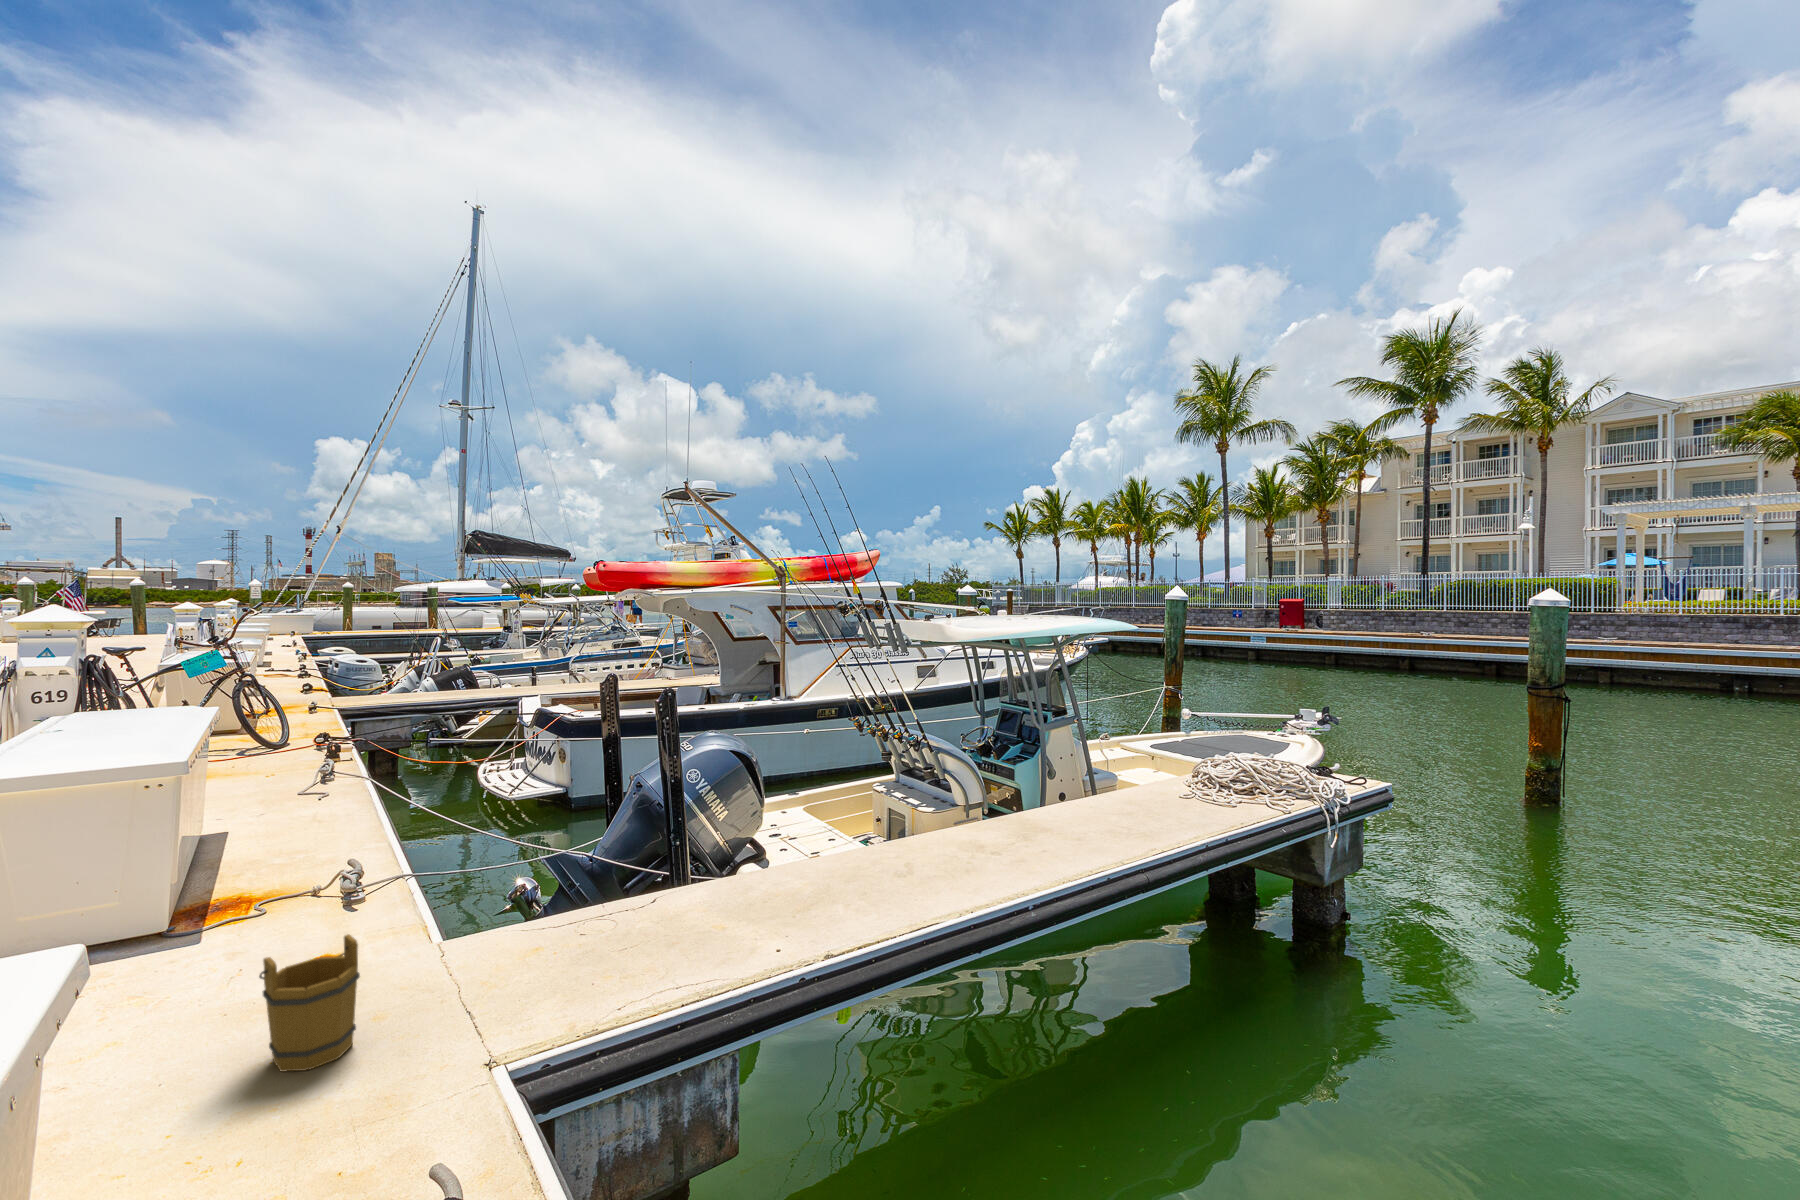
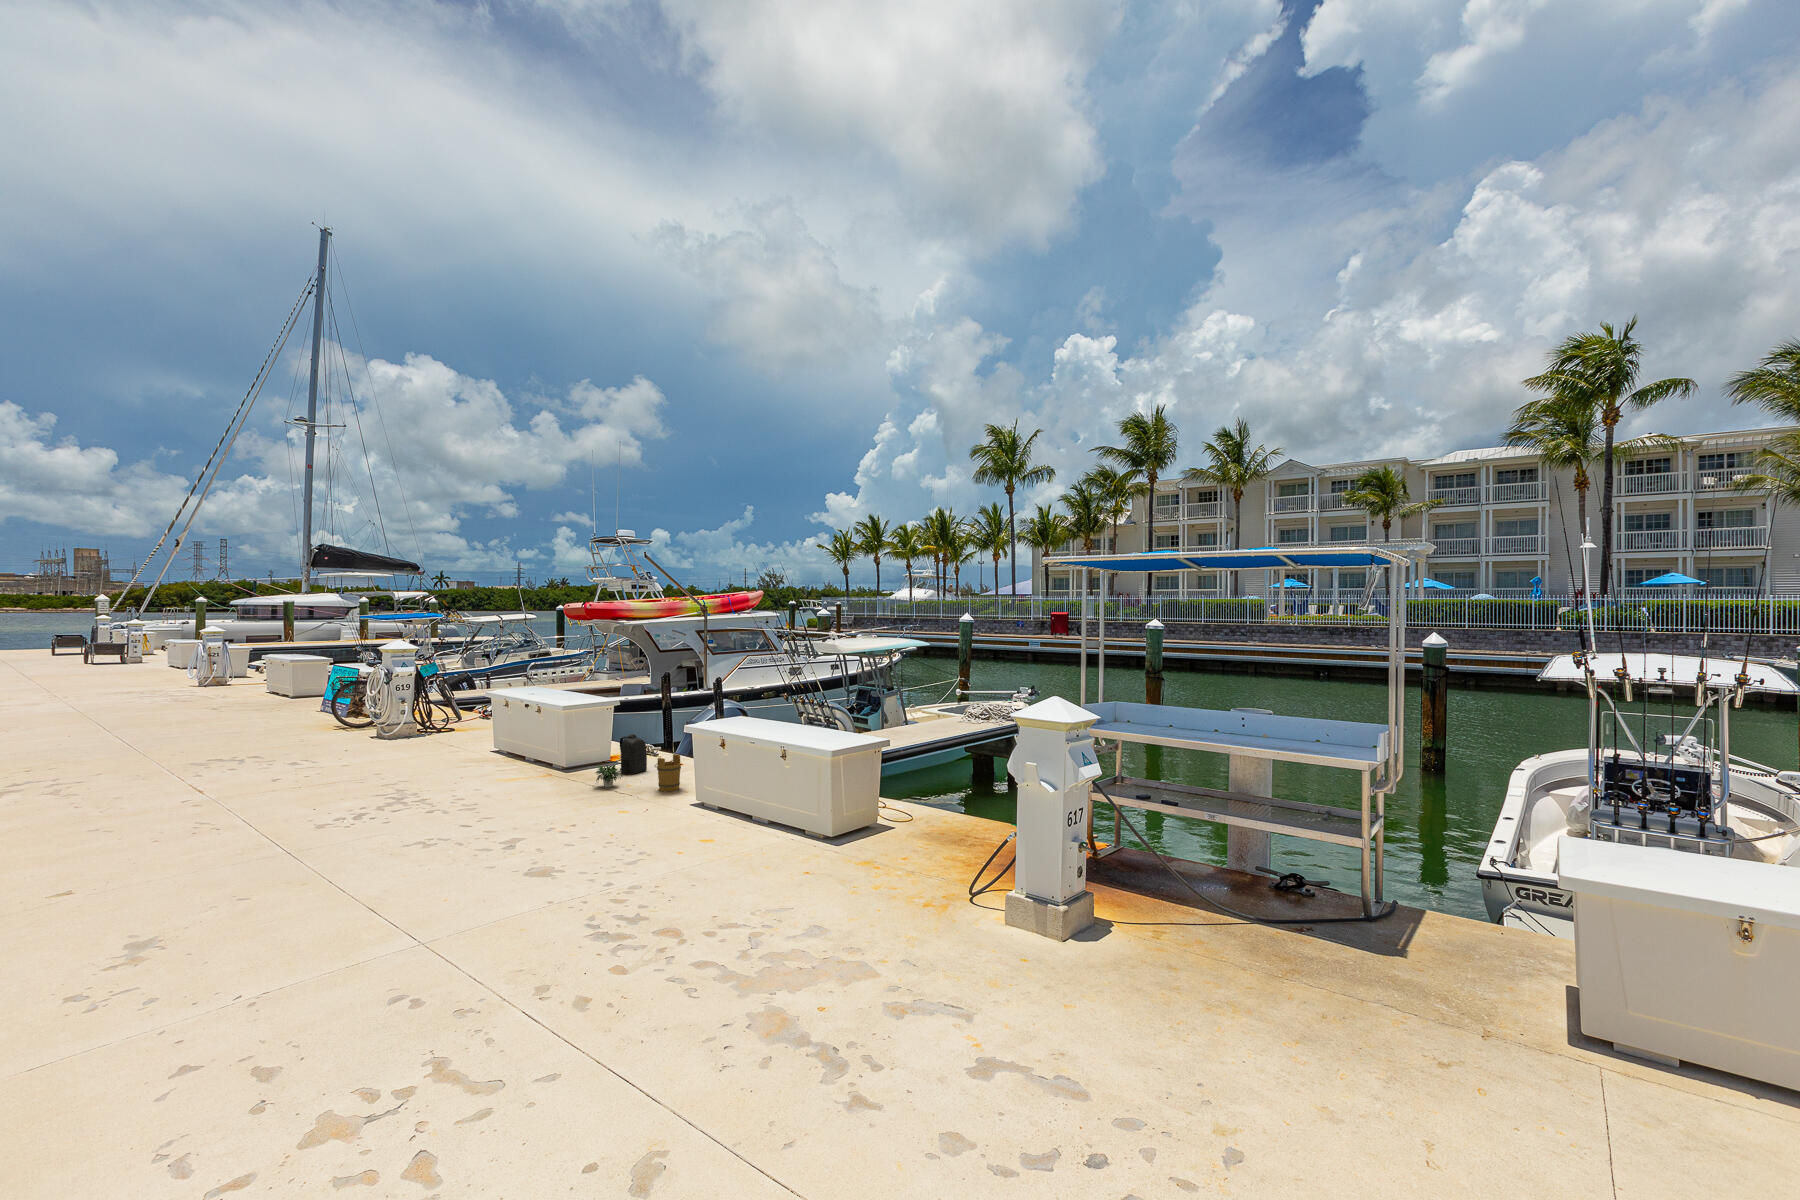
backpack: none [318,833,401,947] -> present [620,734,647,774]
potted plant: none [110,945,227,1021] -> present [595,765,622,787]

